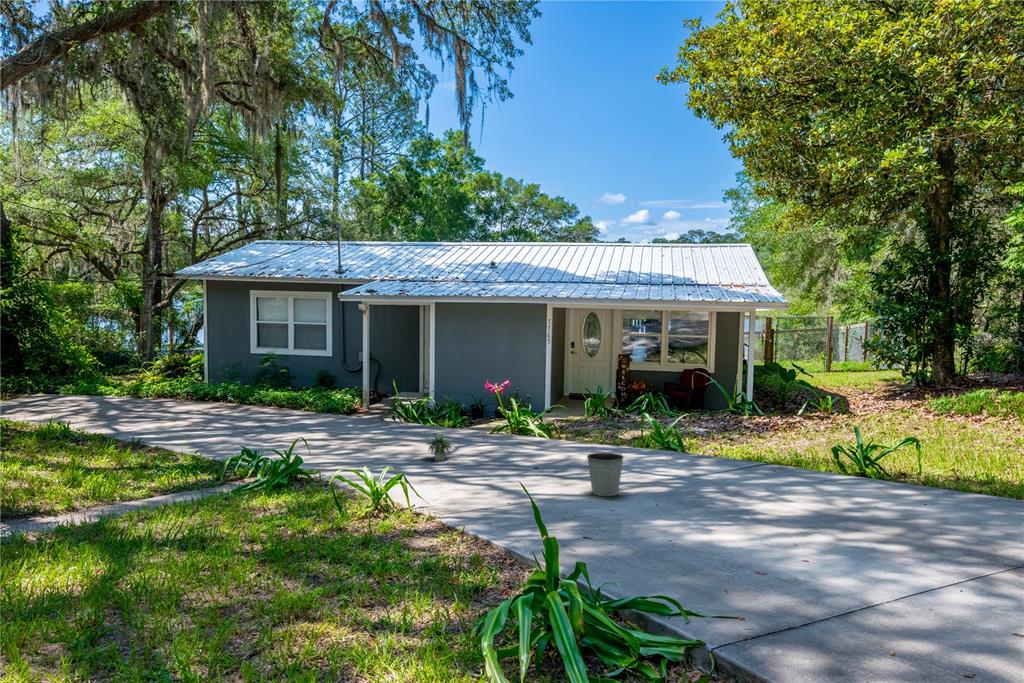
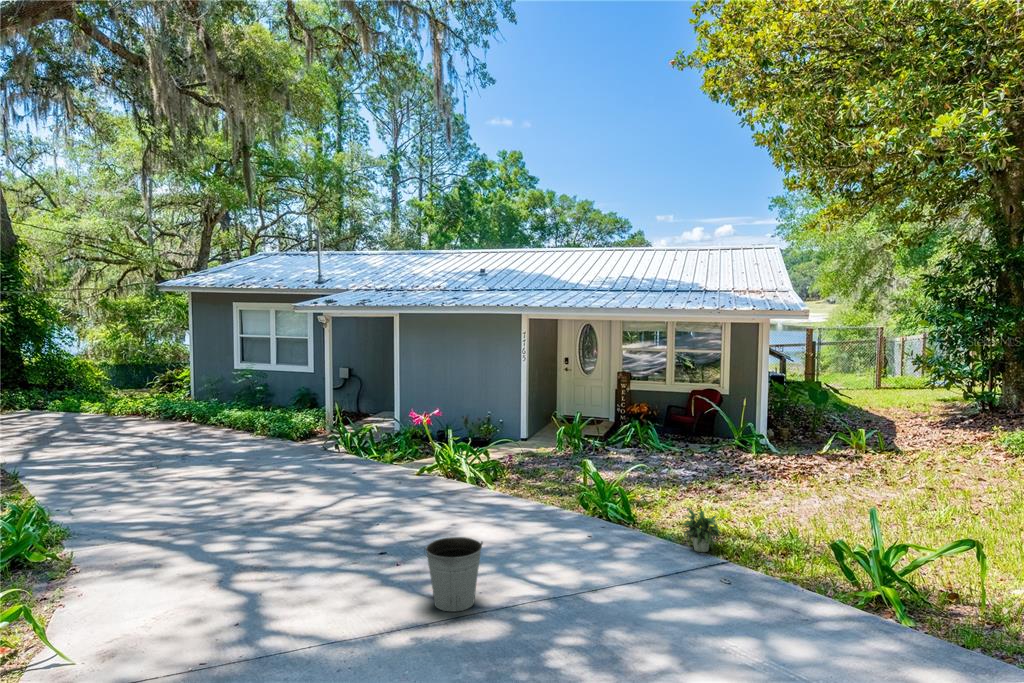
potted plant: present [427,434,451,461] -> present [683,508,720,552]

